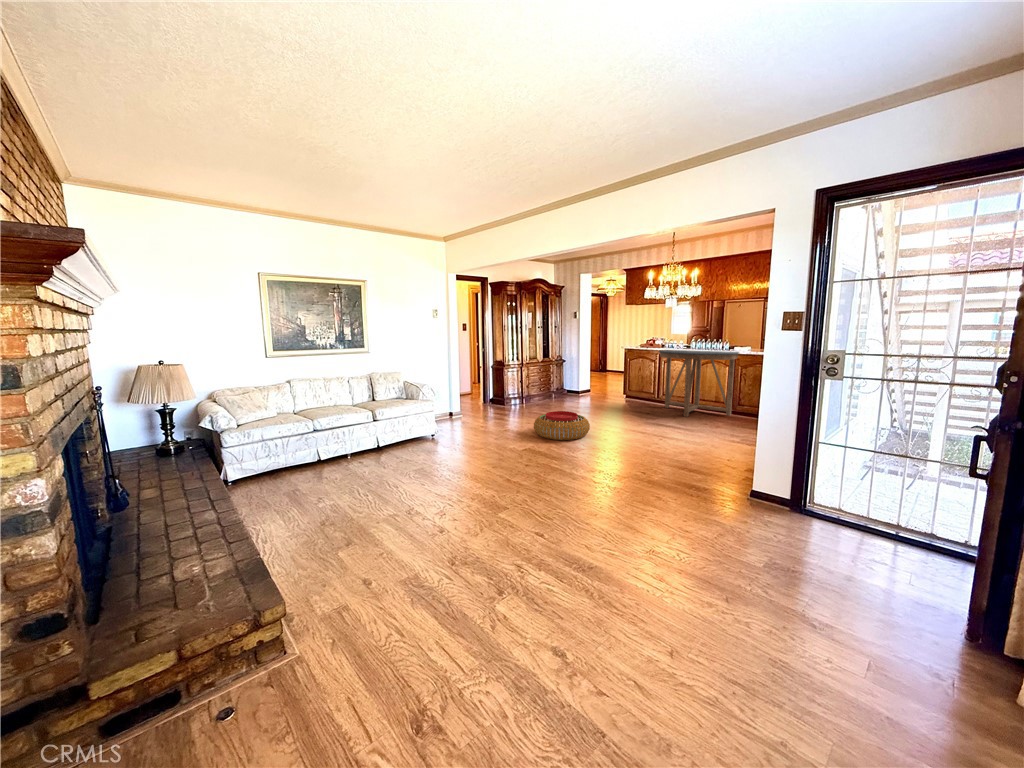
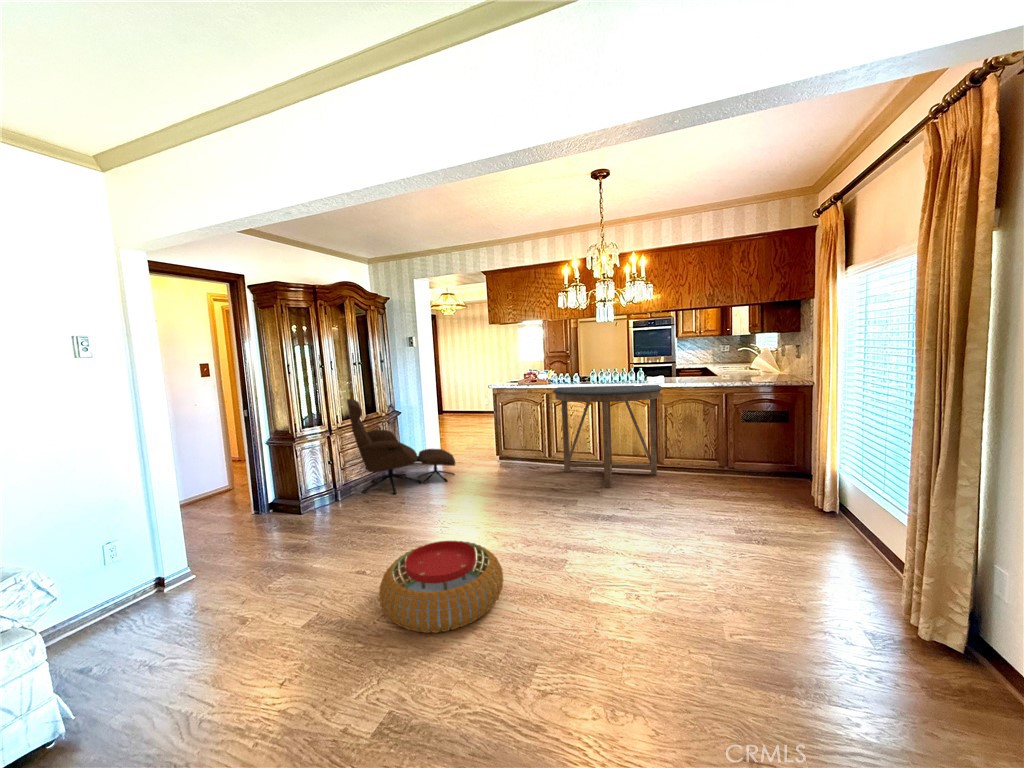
lounge chair: none [532,347,592,404] -> present [347,399,455,494]

